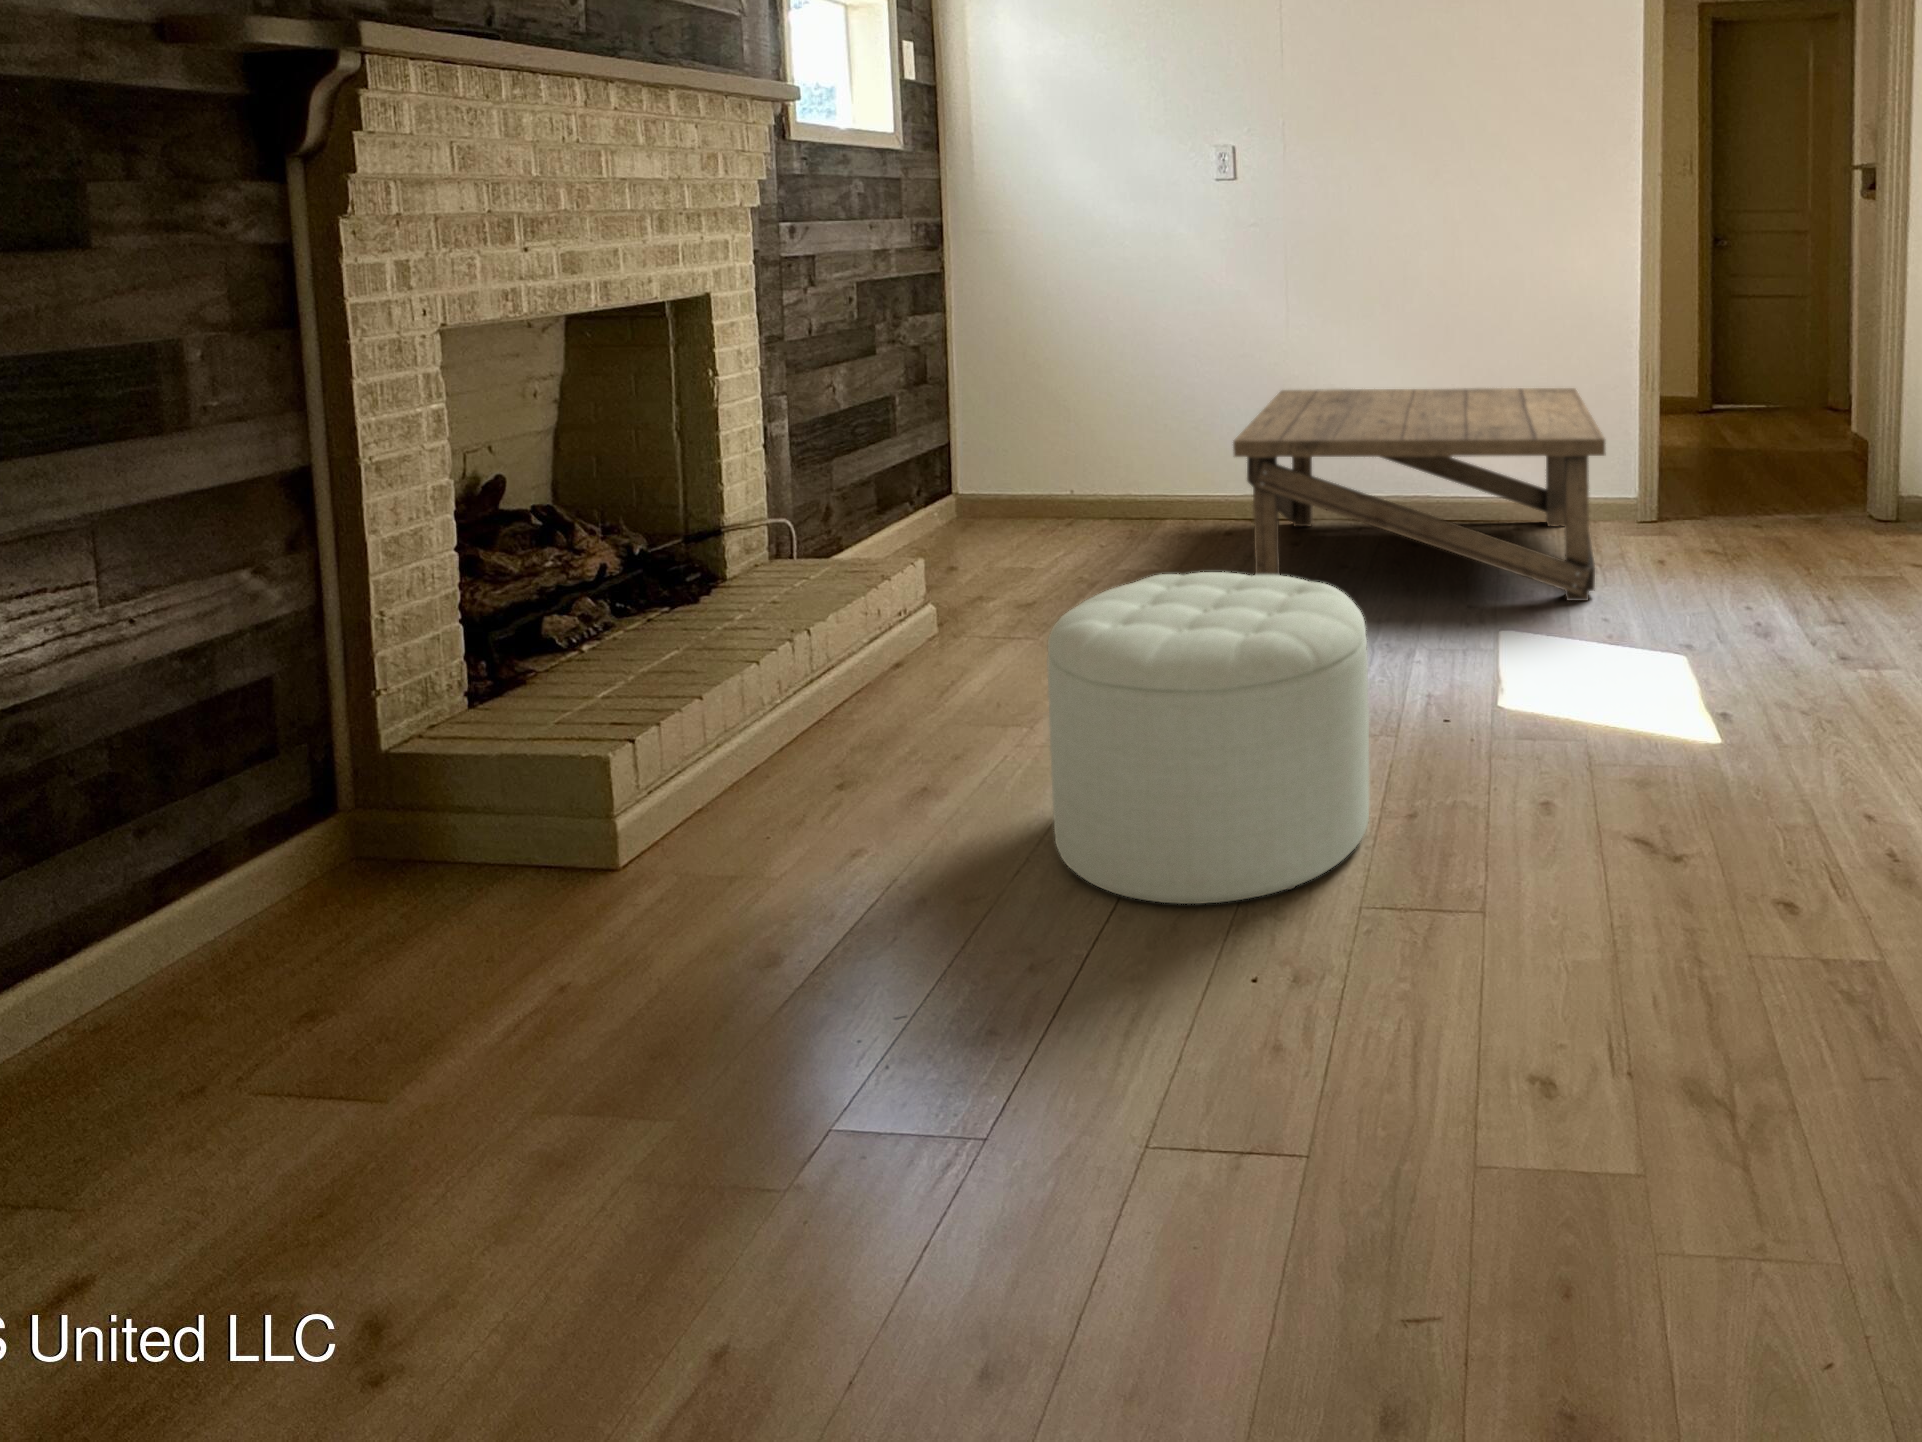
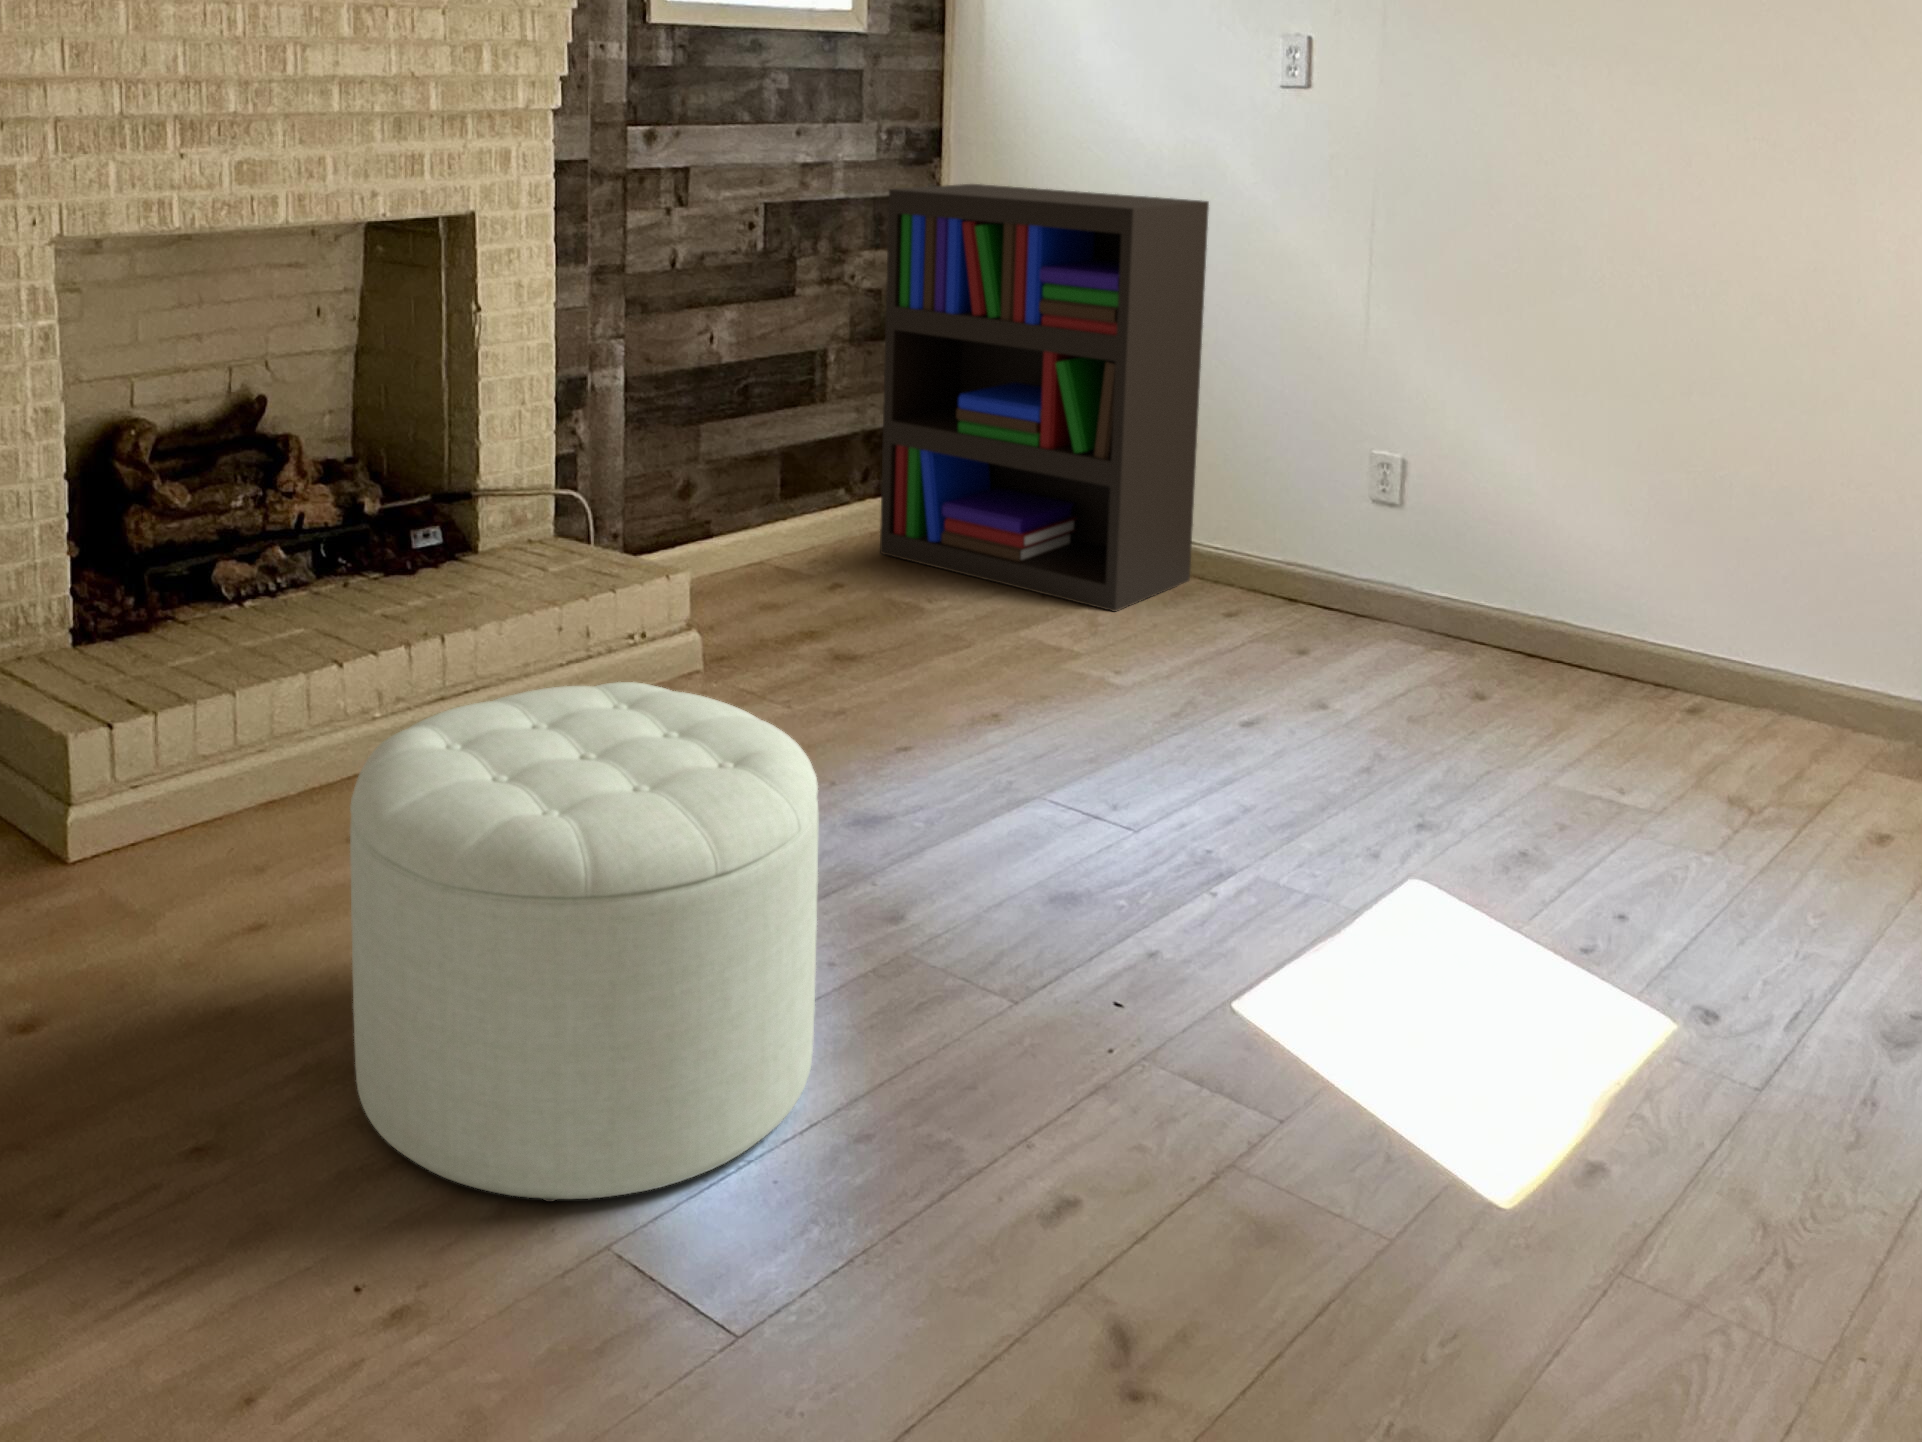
bookshelf: none [944,259,1181,545] -> present [880,184,1209,611]
coffee table: present [1233,388,1605,601] -> none [1093,416,1851,890]

